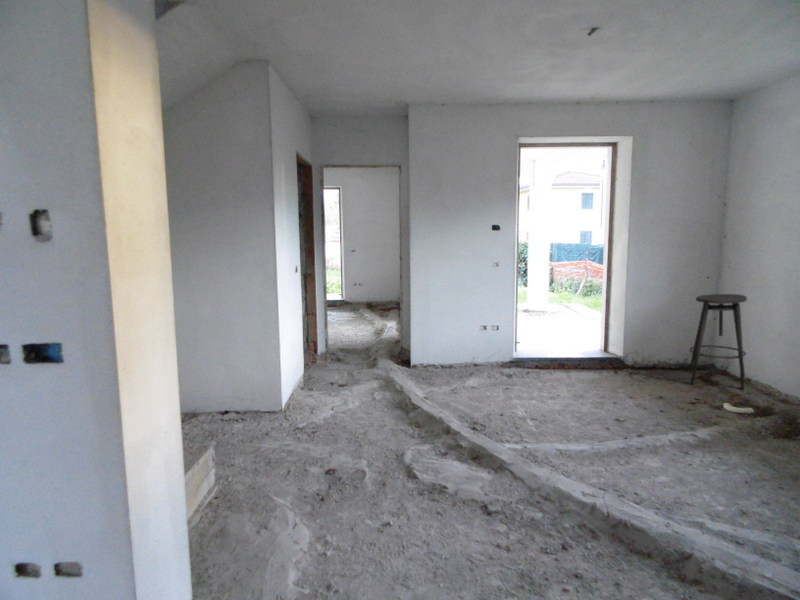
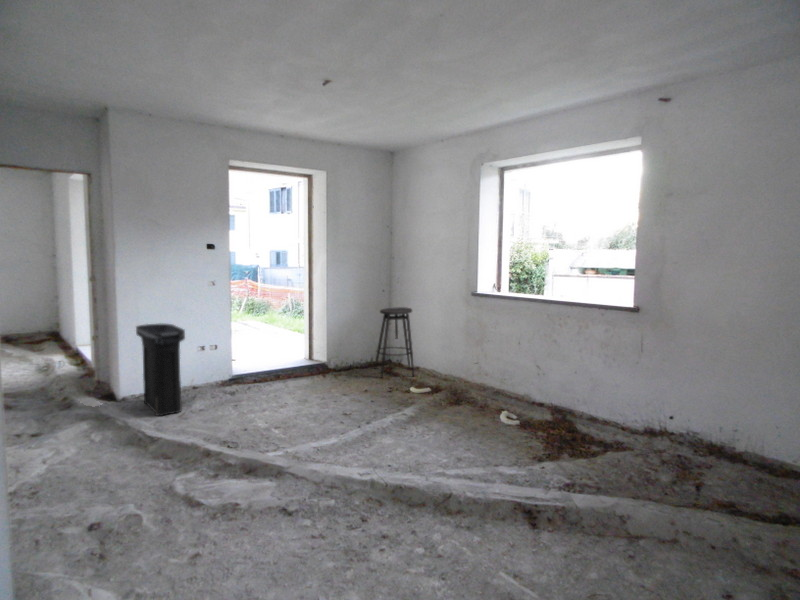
trash can: none [420,301,456,388] -> present [136,324,185,416]

